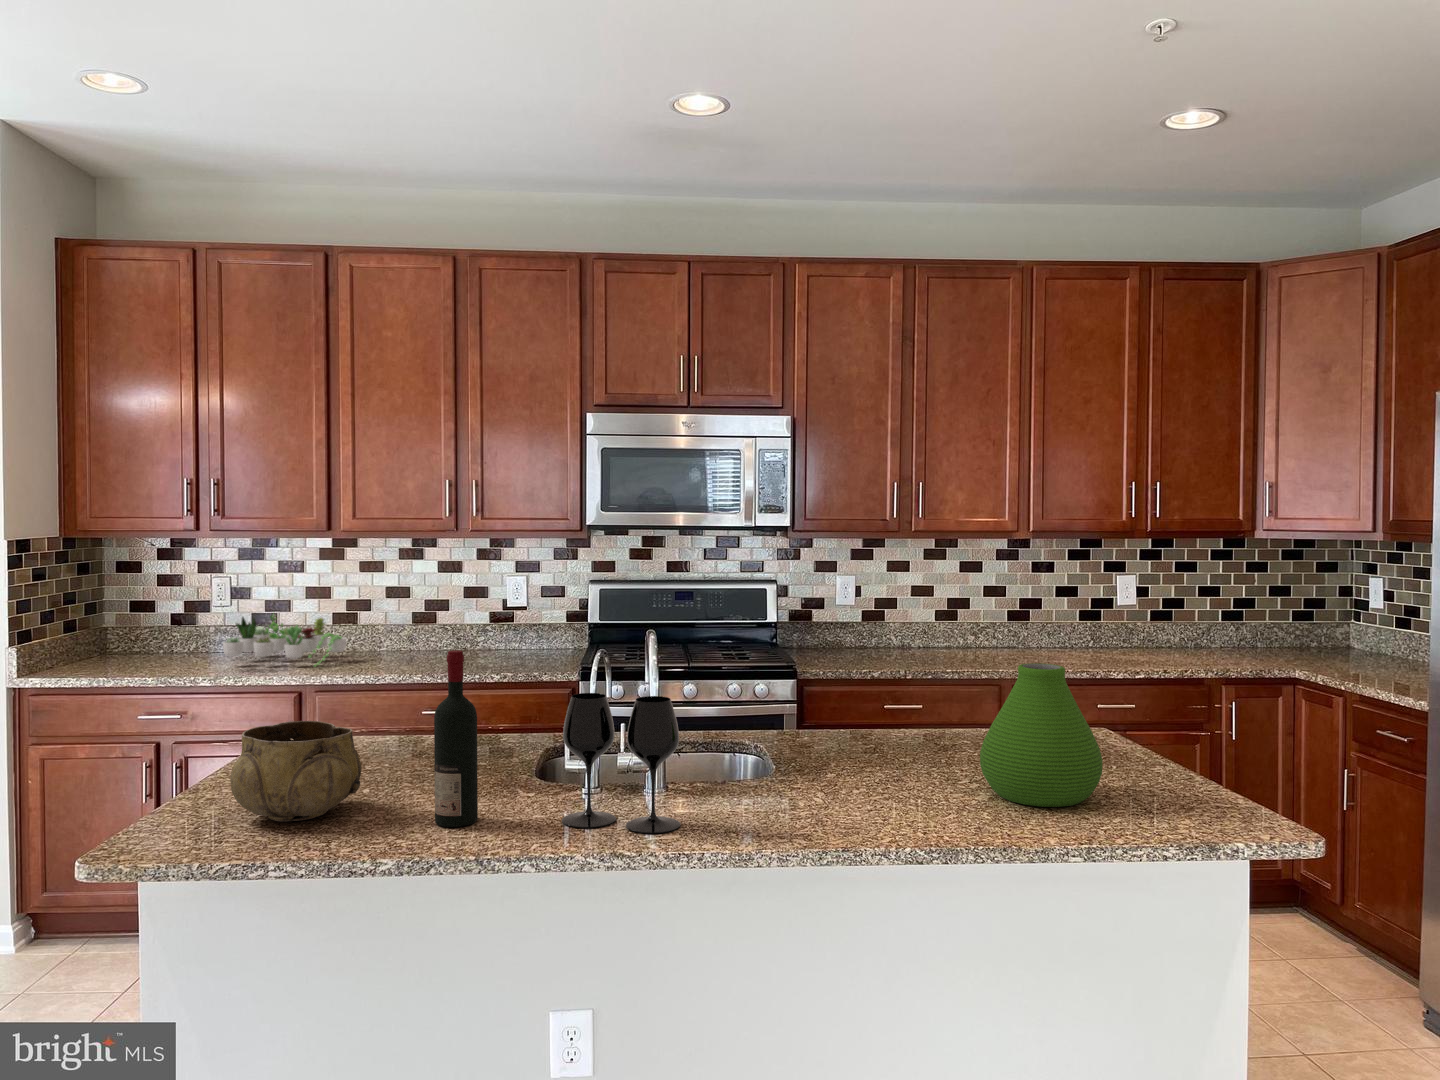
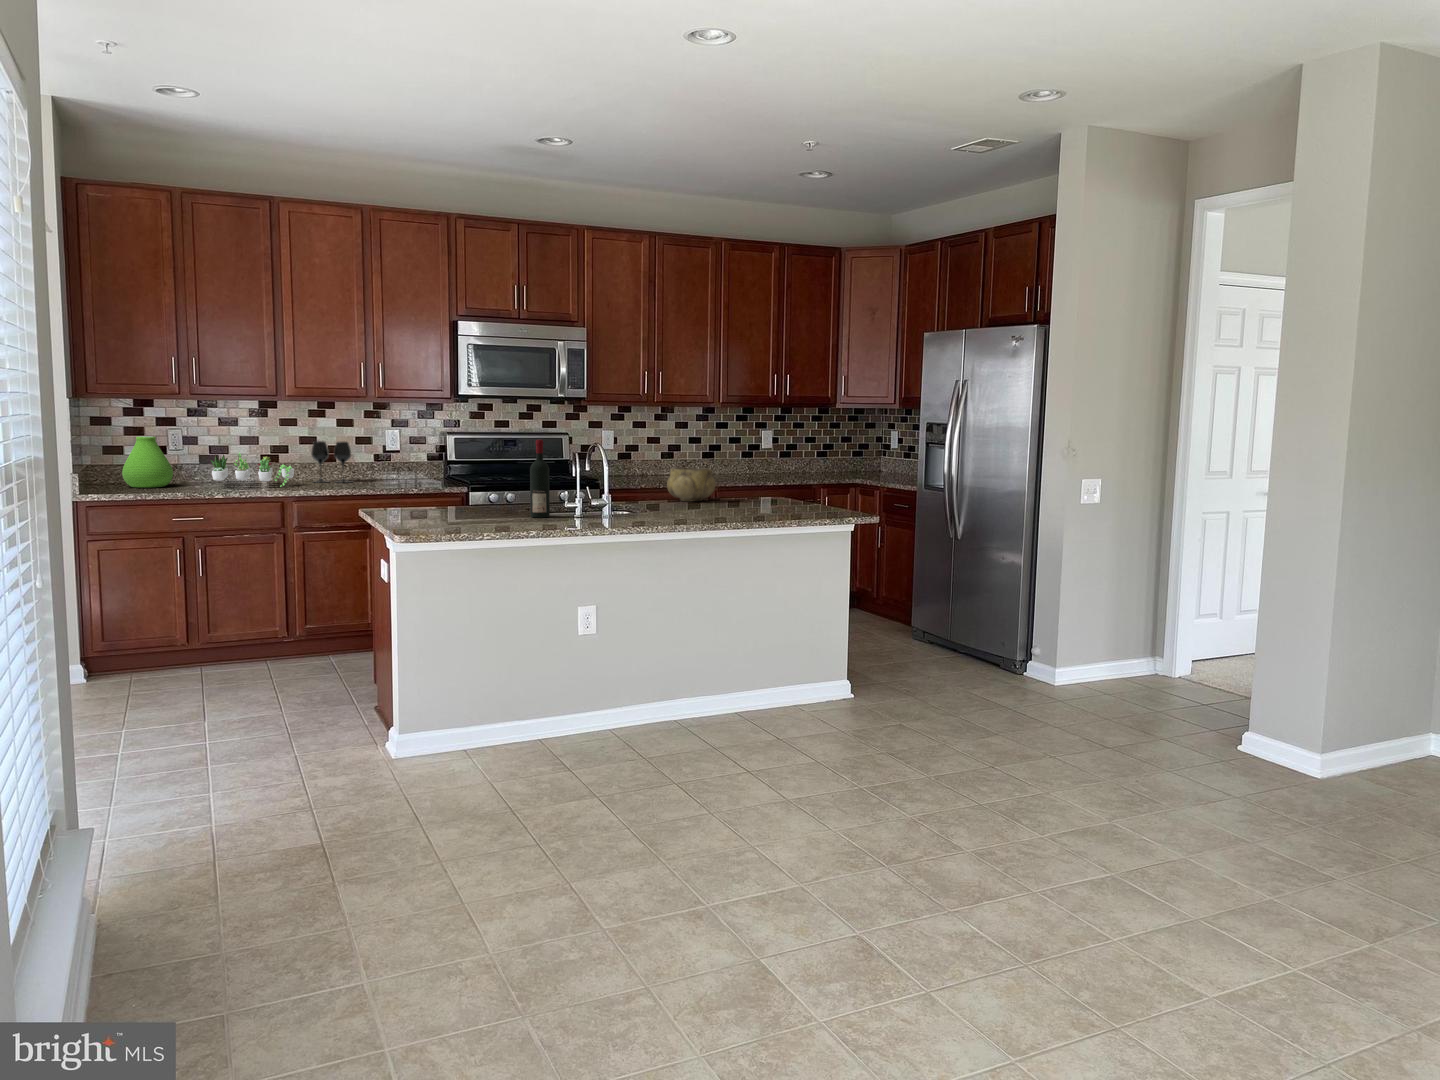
vase: present [980,663,1103,807] -> present [122,436,173,488]
wine glass: present [562,693,680,833] -> present [311,441,351,483]
decorative bowl: present [230,721,362,821] -> present [667,467,715,501]

